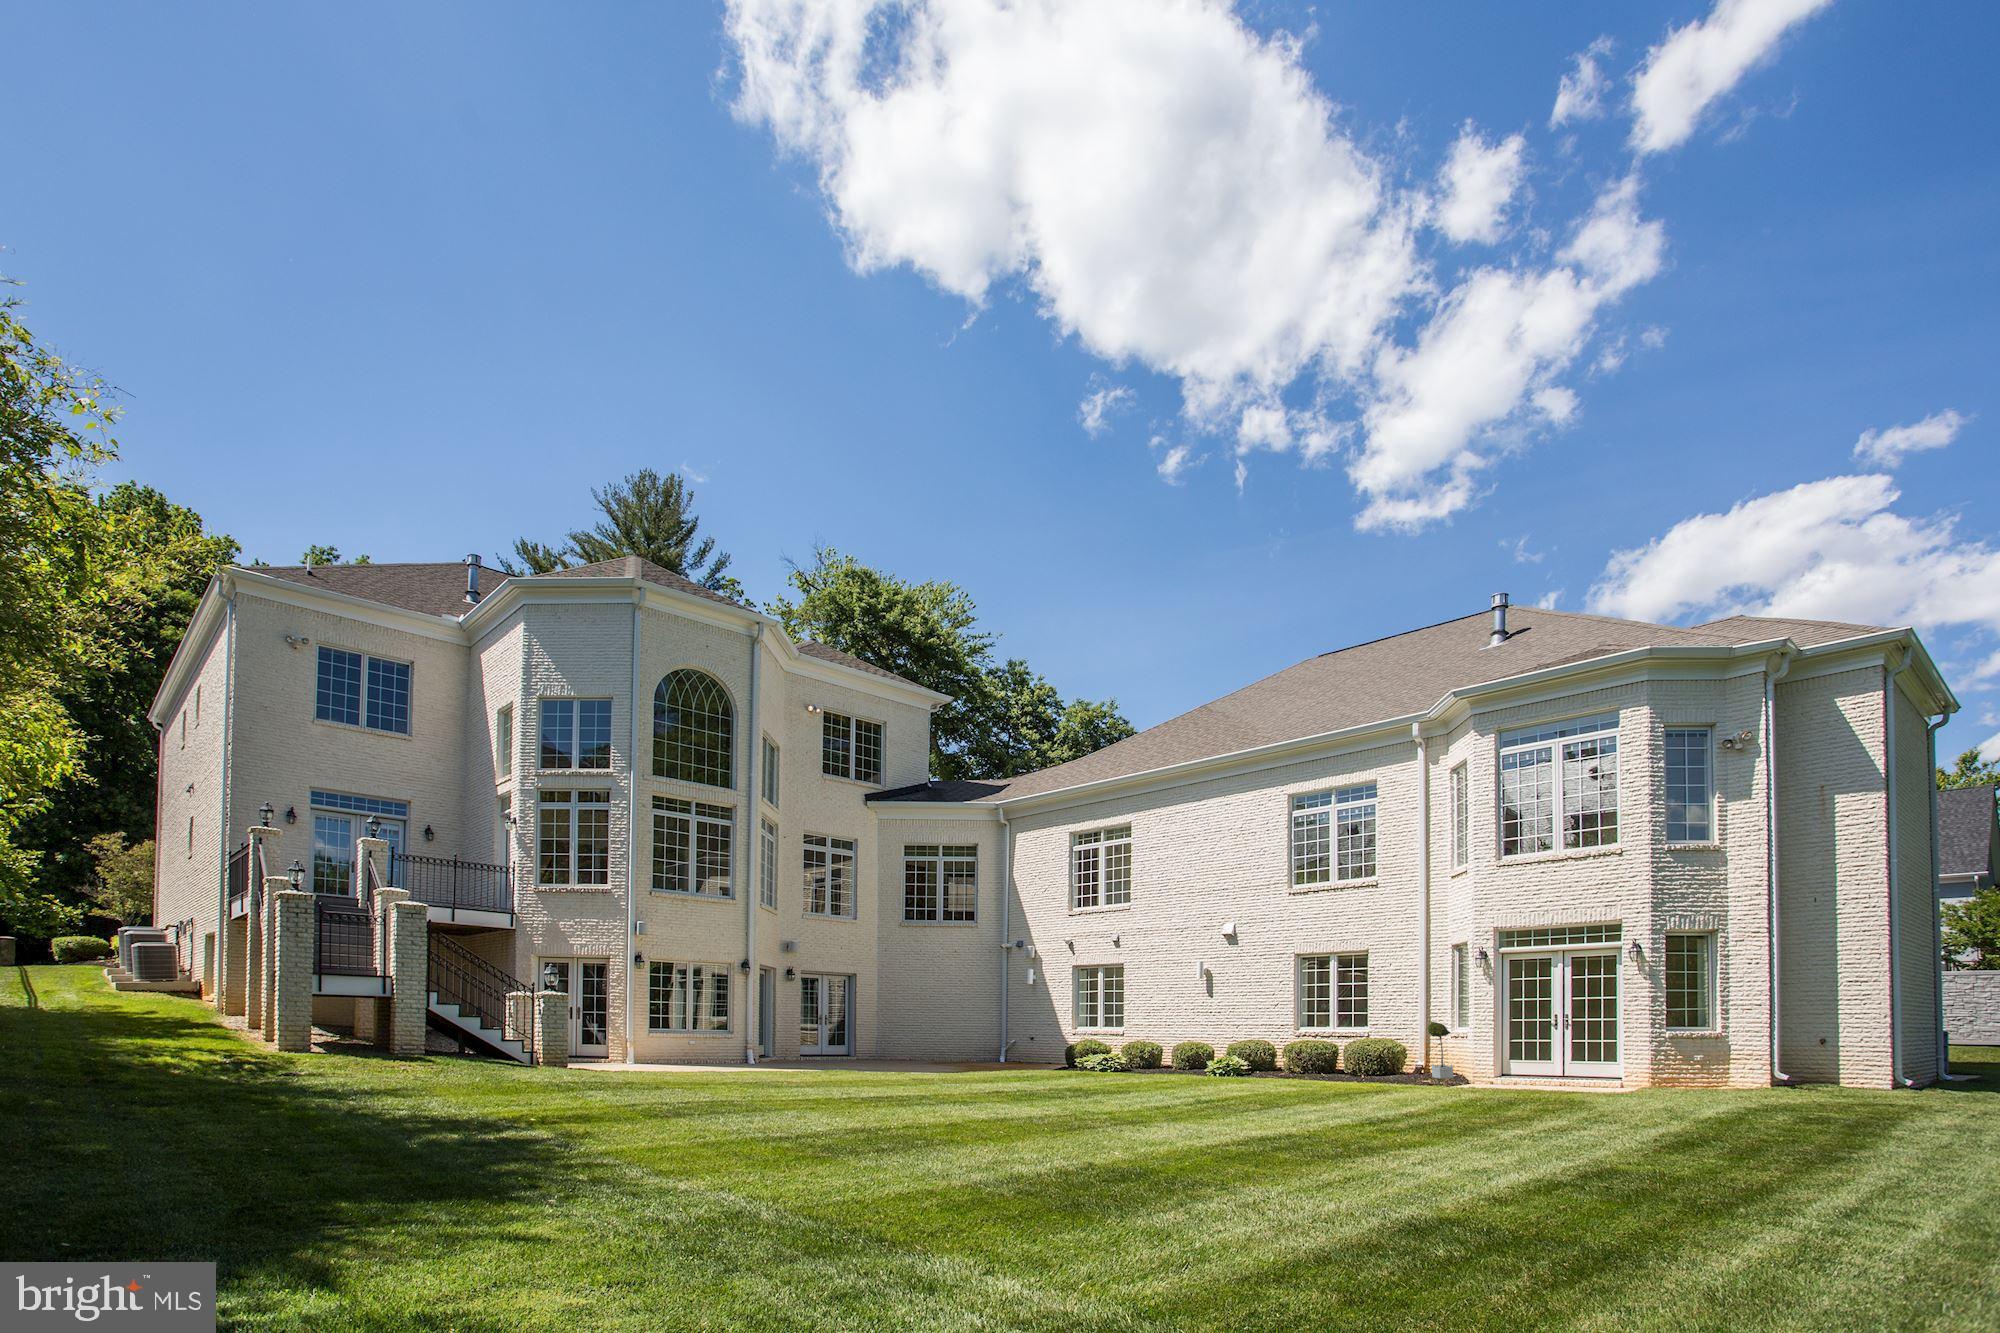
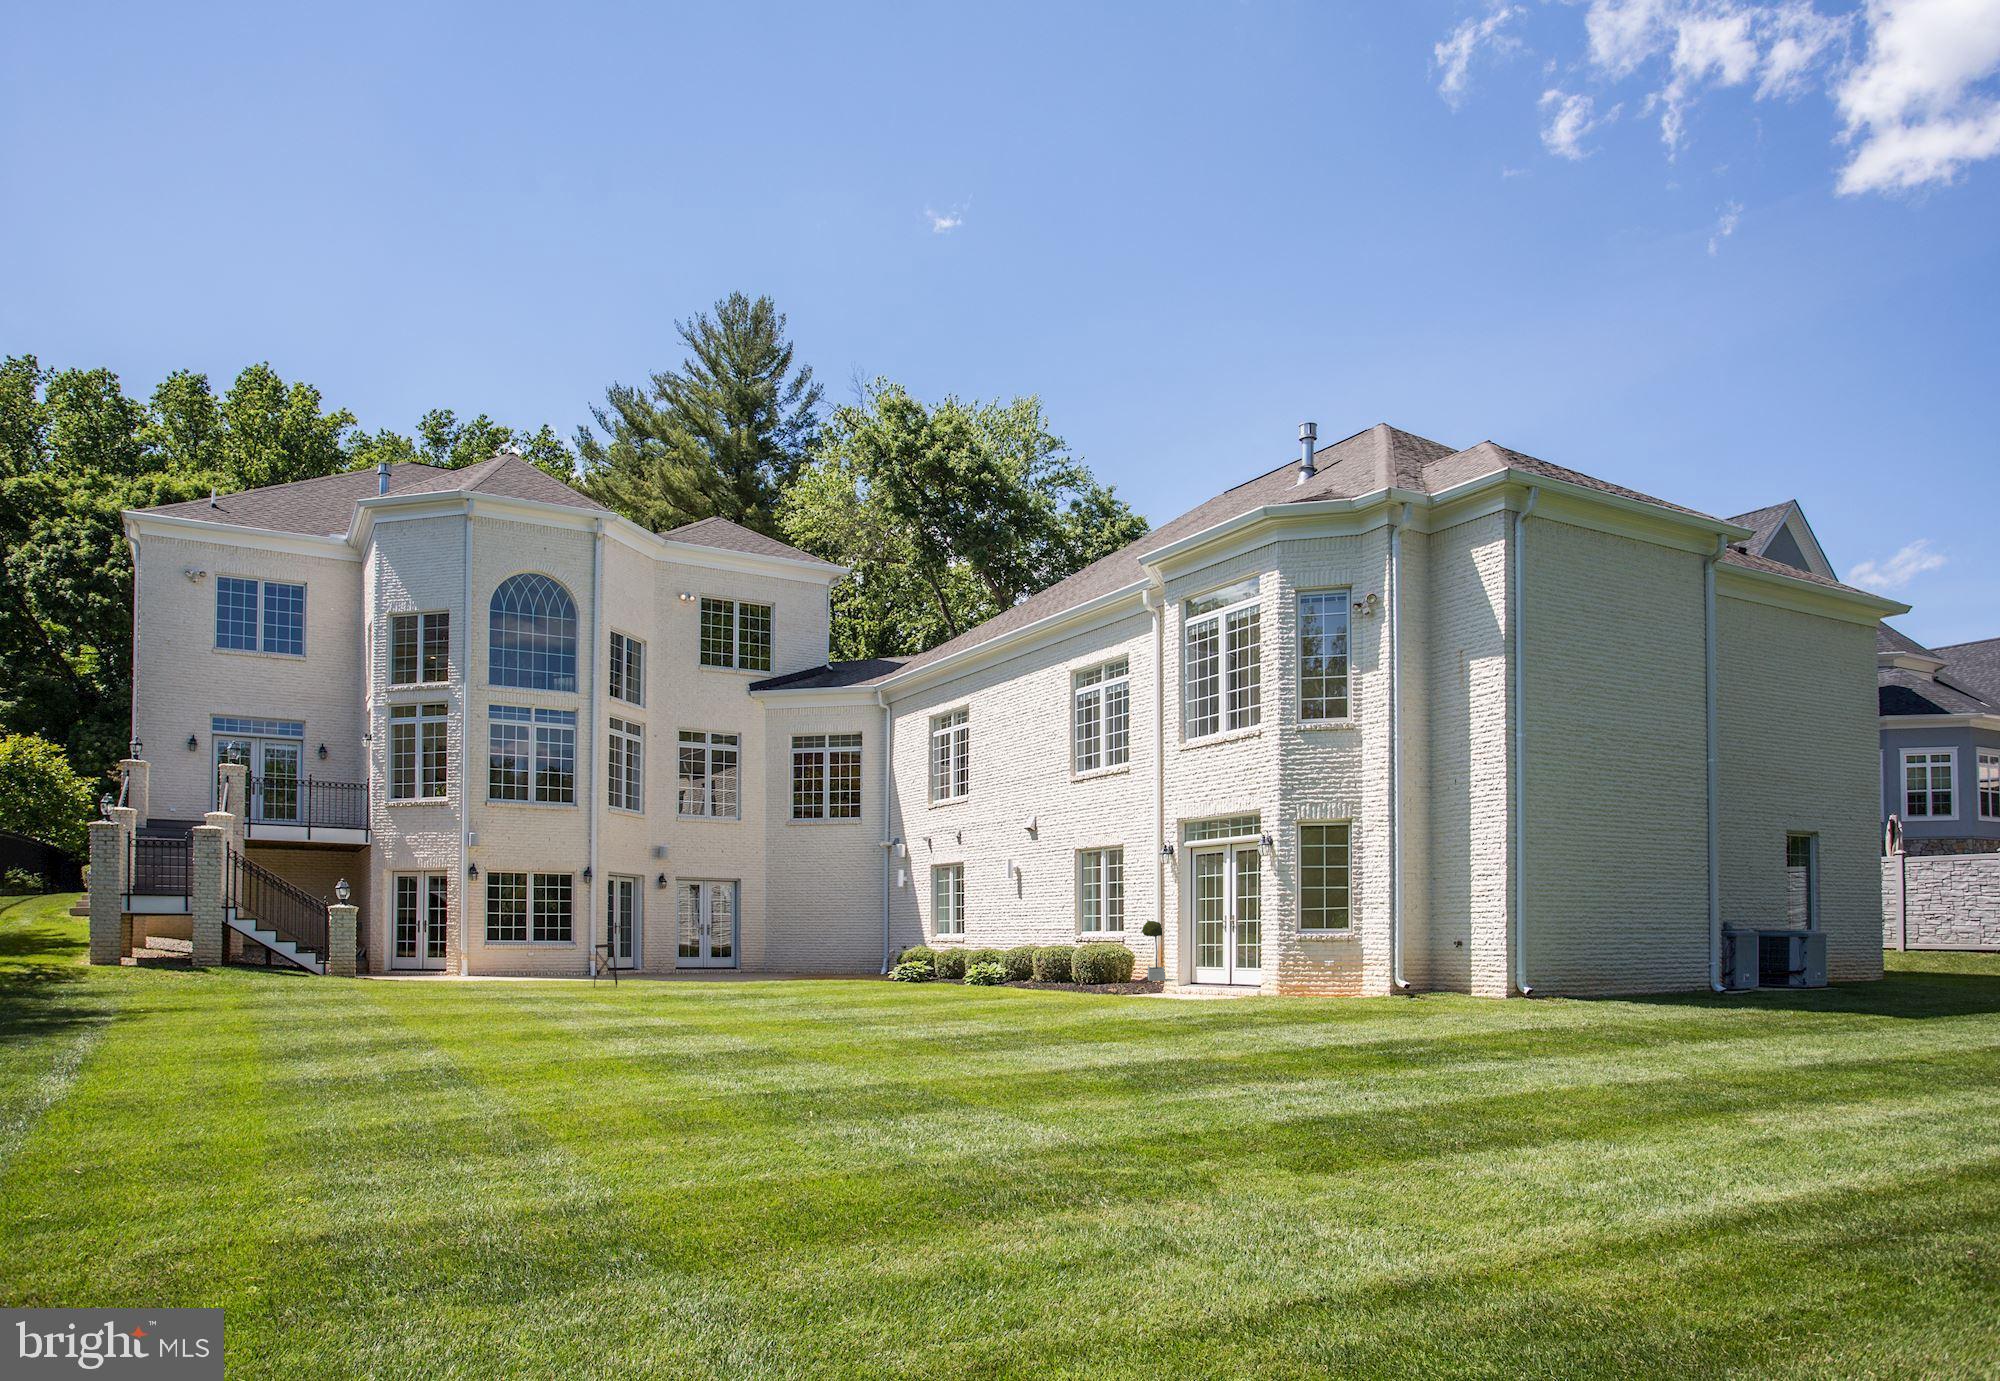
side table: none [923,1032,954,1079] -> present [594,944,617,988]

